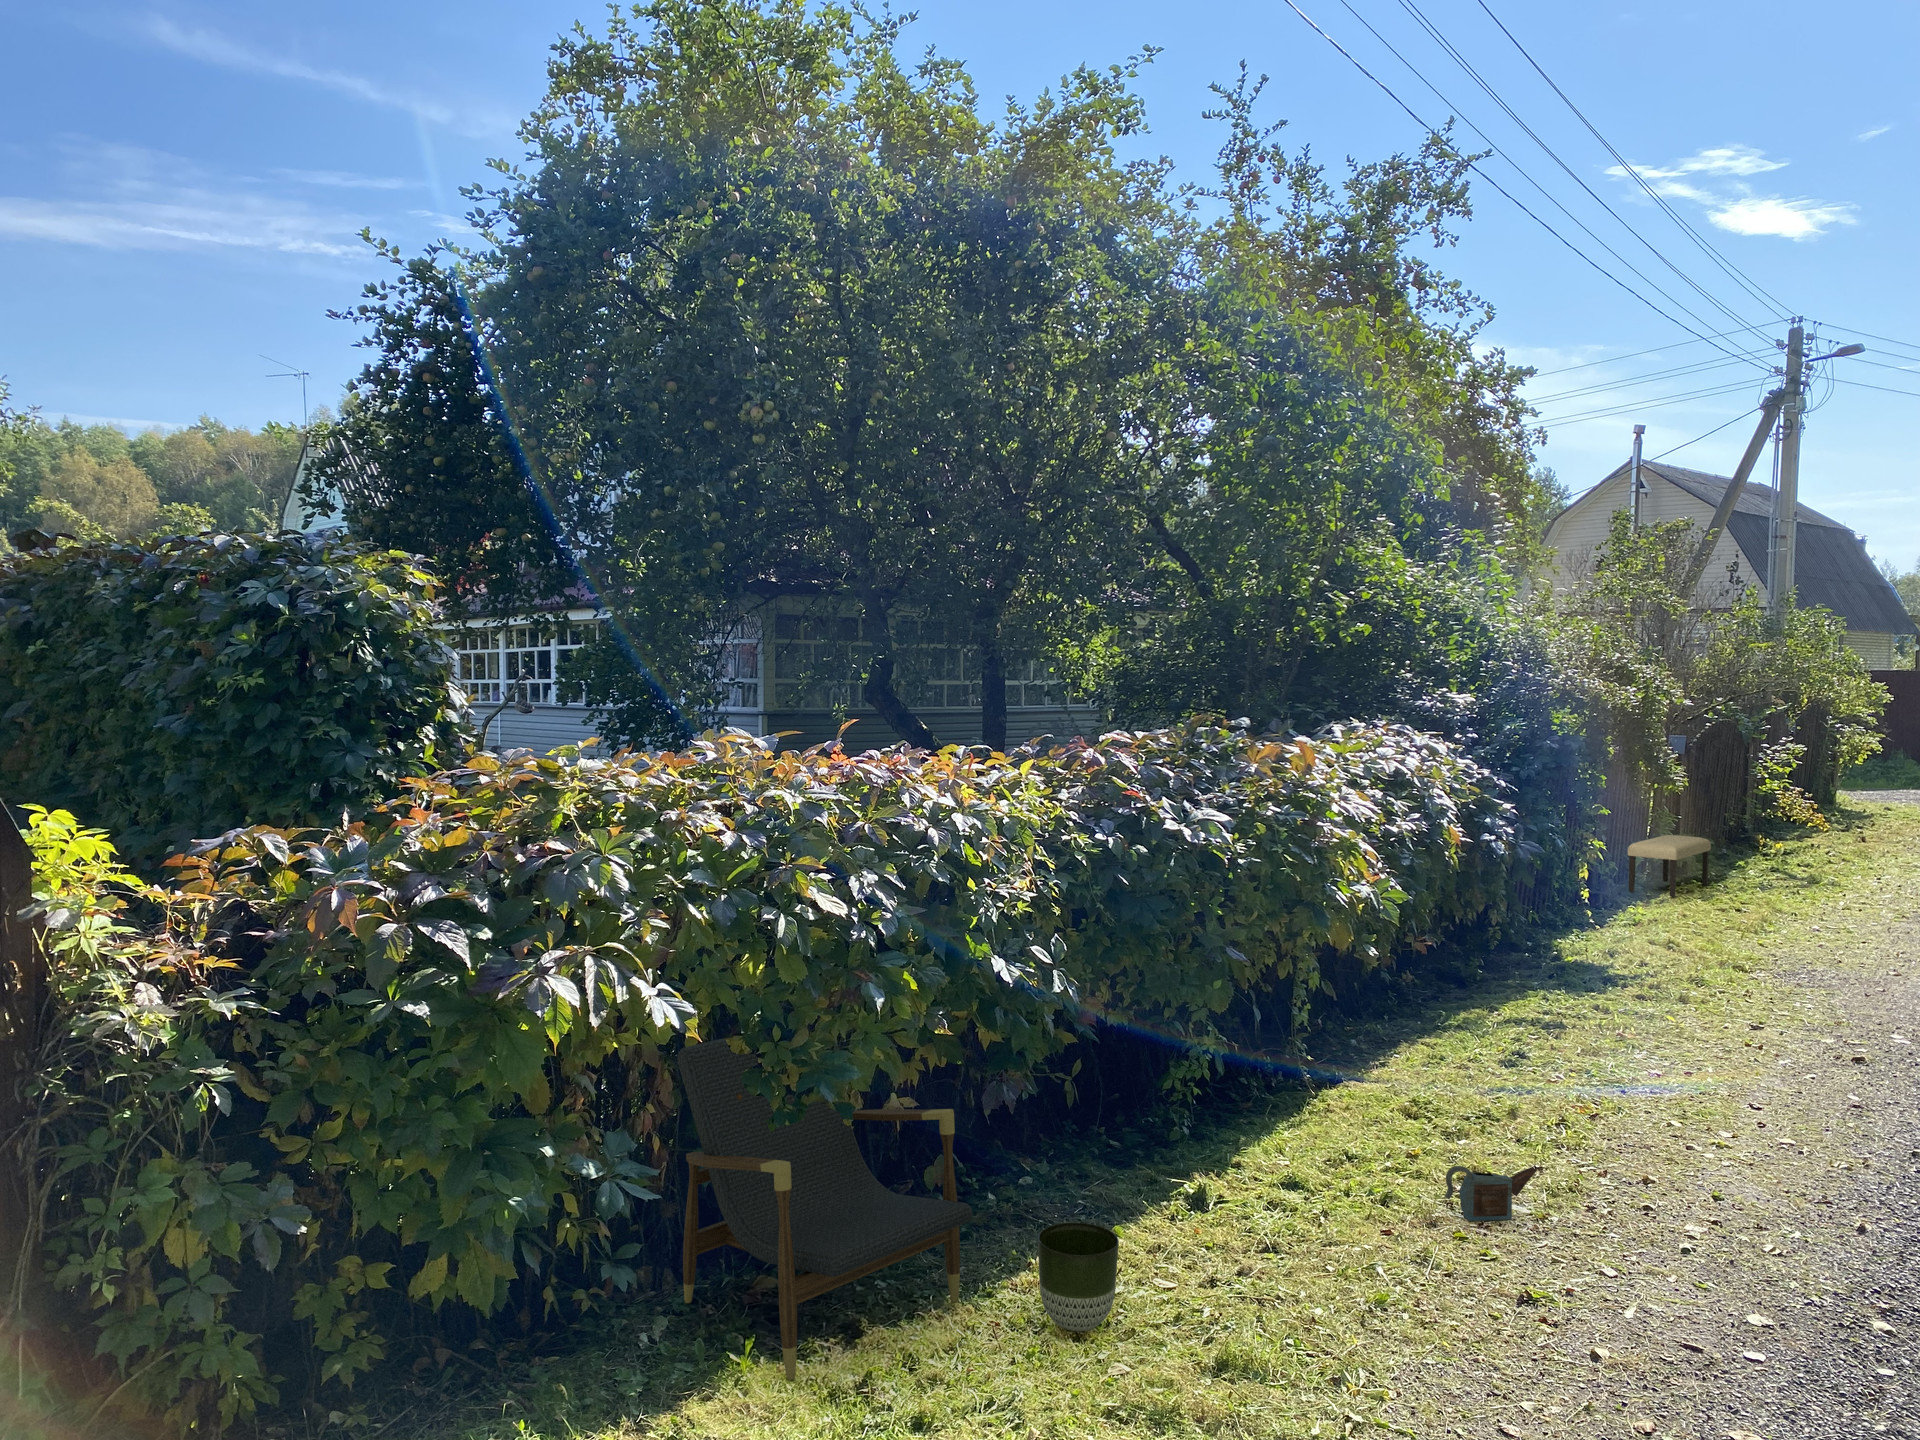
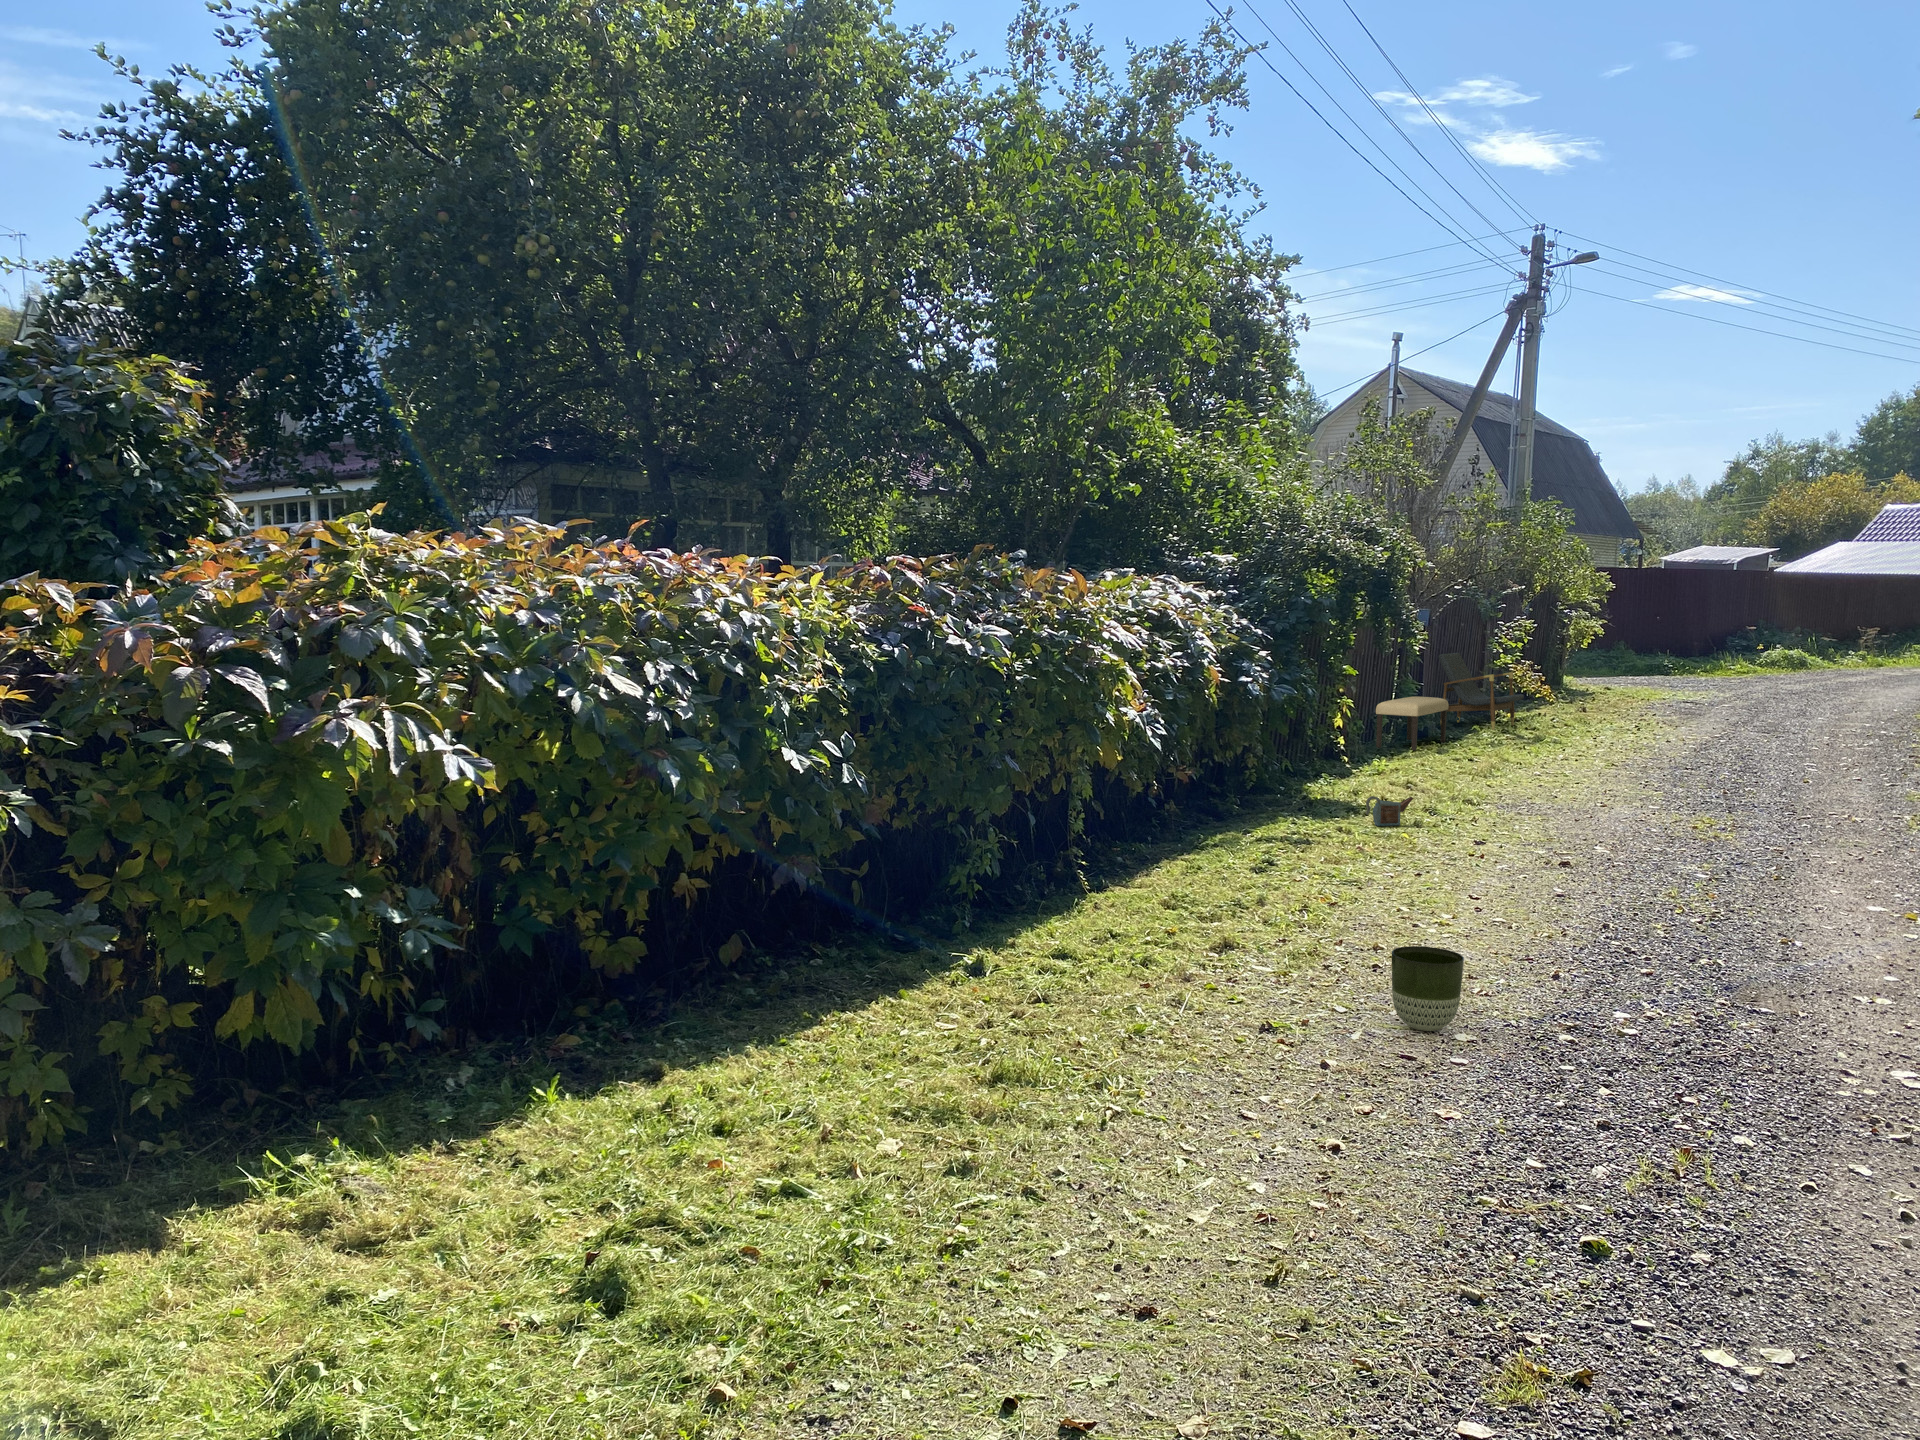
lounge chair: present [678,1039,972,1380] -> present [1438,653,1524,730]
watering can: present [1444,1166,1537,1221] -> present [1365,796,1413,826]
planter: present [1038,1223,1119,1331] -> present [1391,946,1464,1031]

